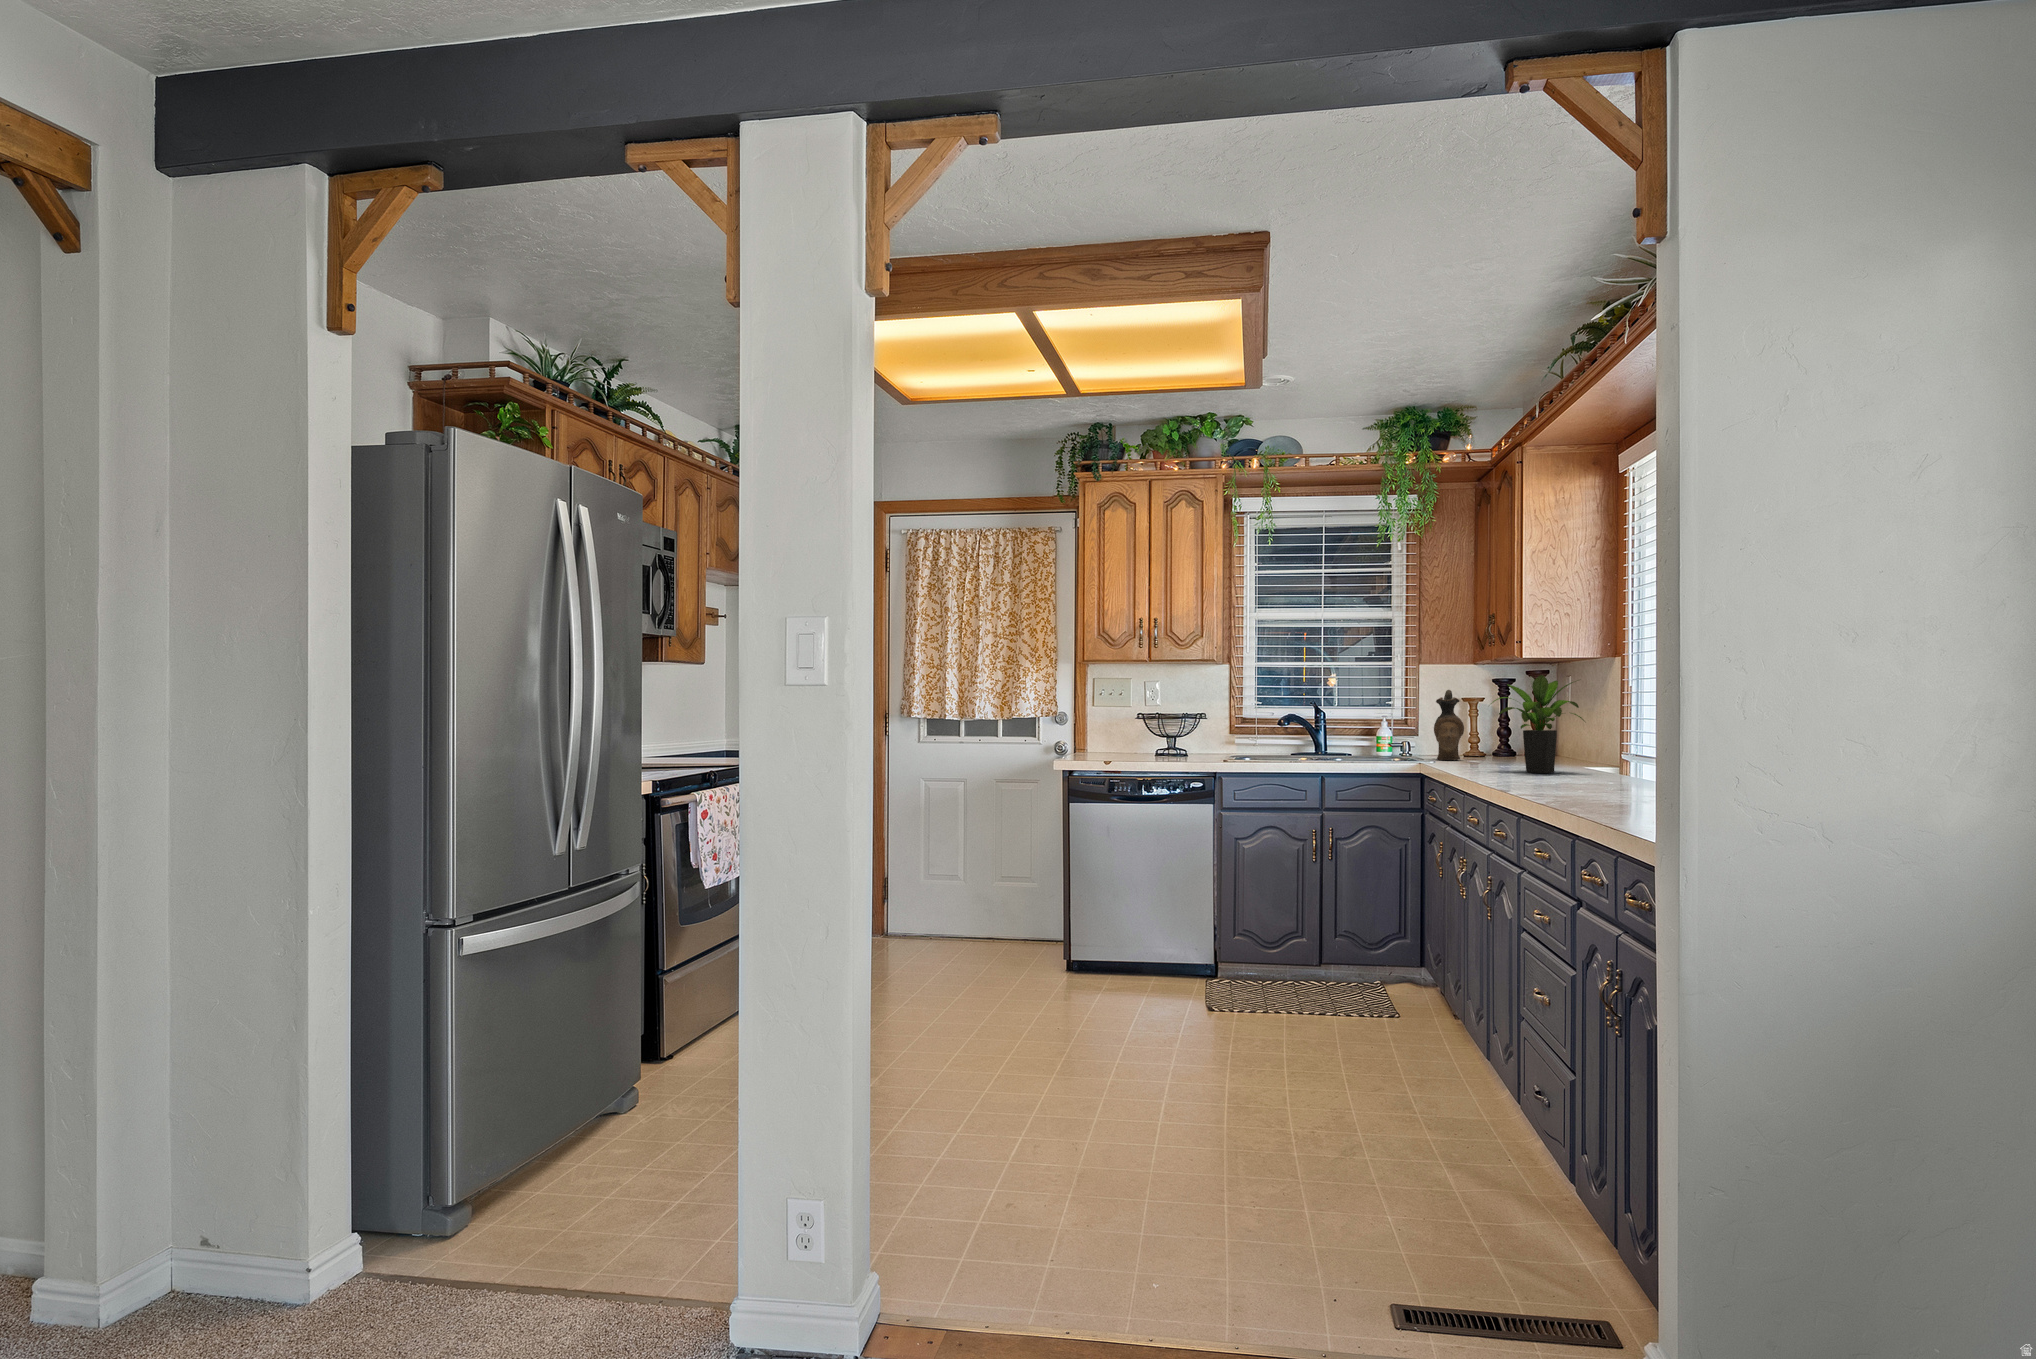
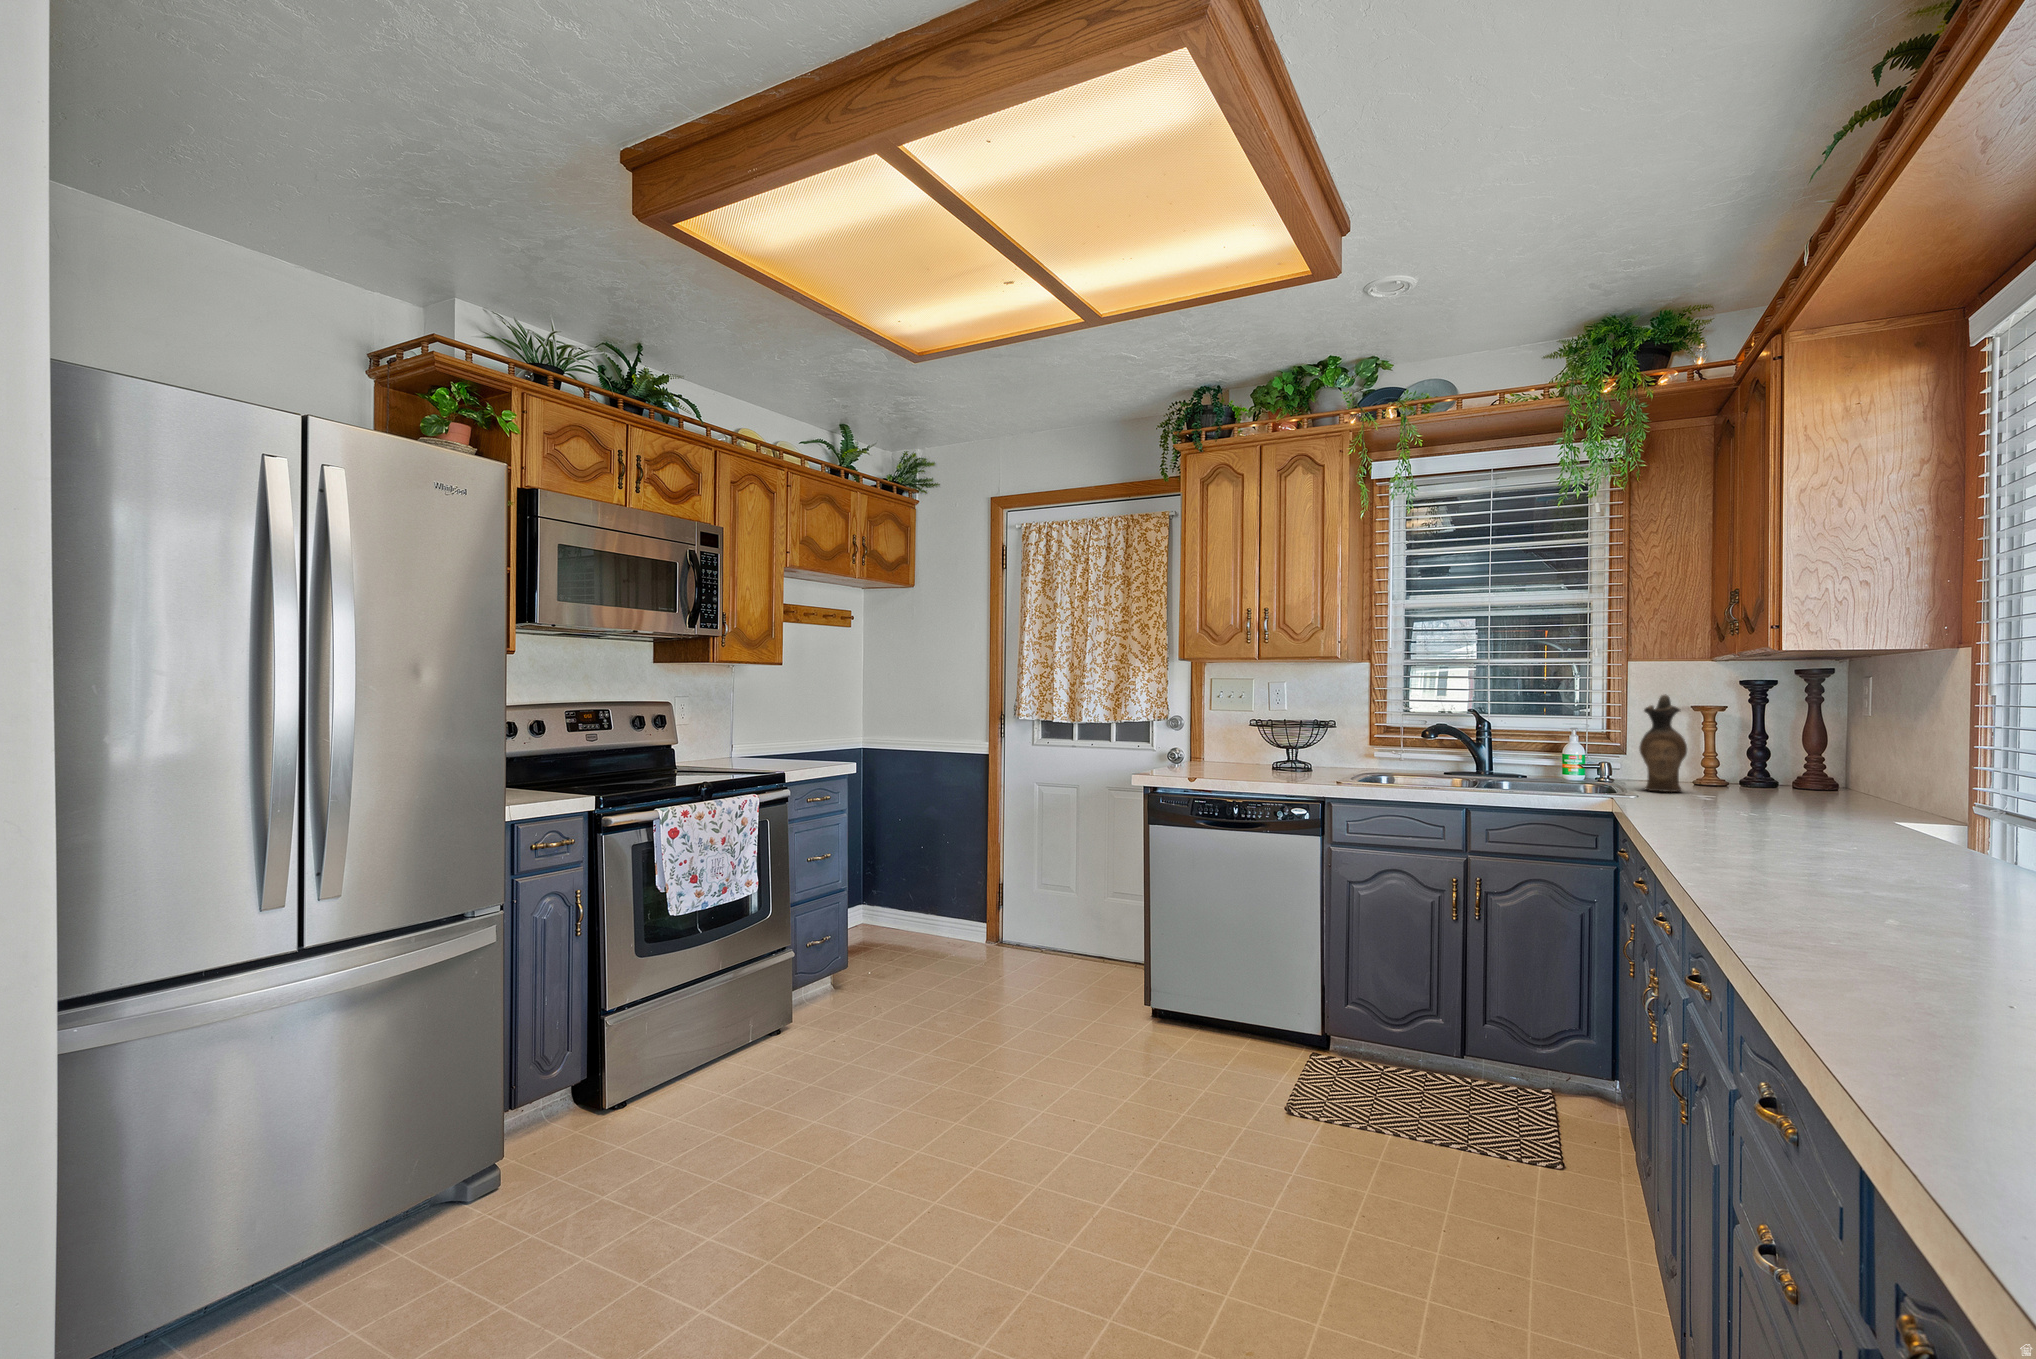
potted plant: present [1491,675,1584,773] -> none [1711,679,1901,837]

